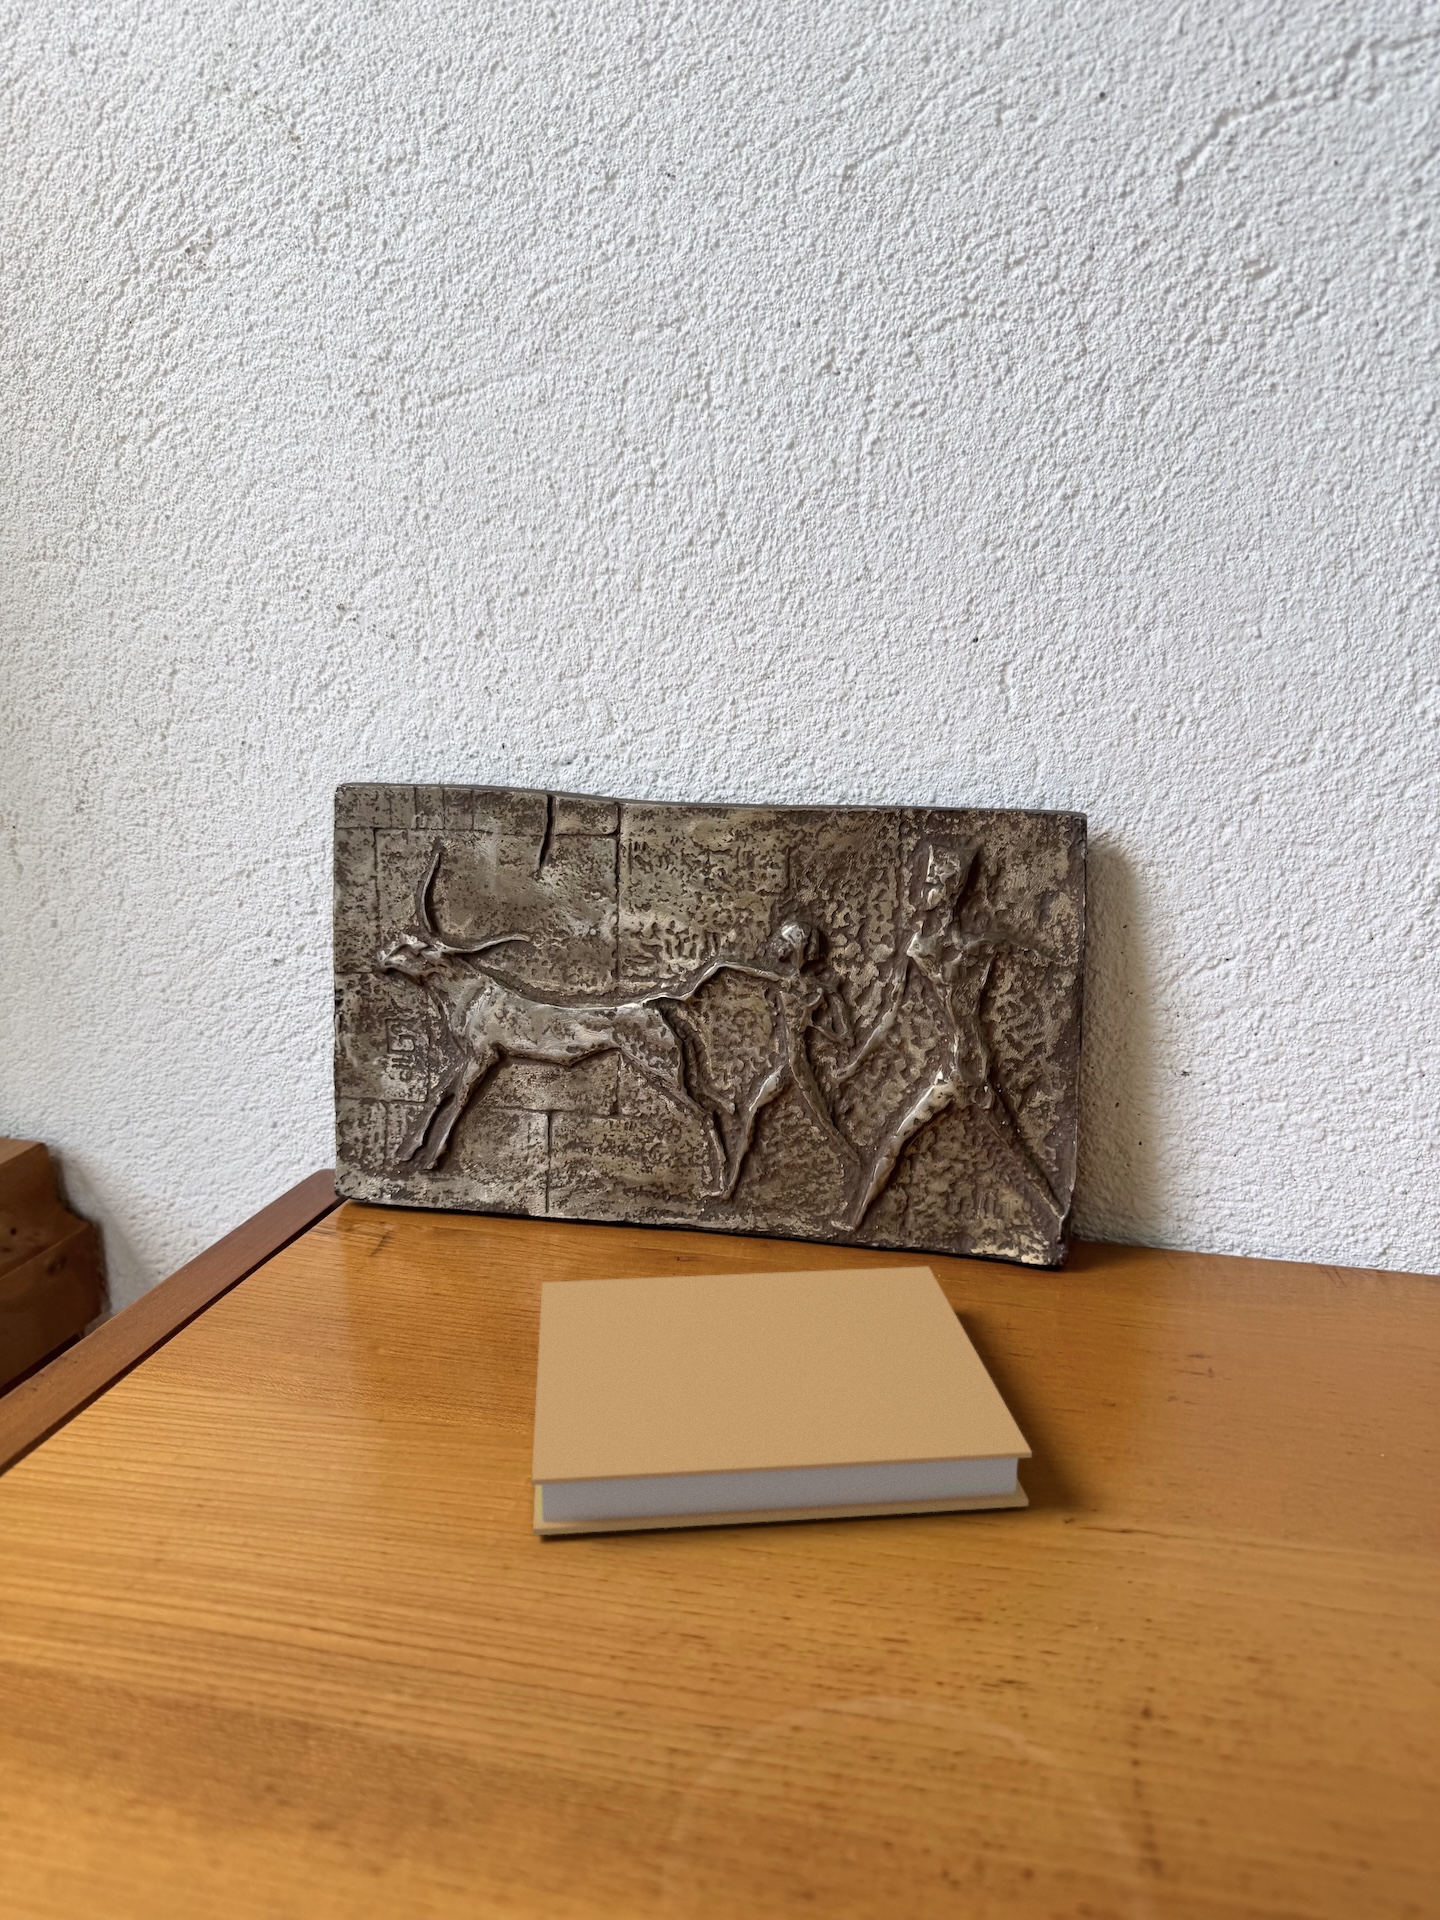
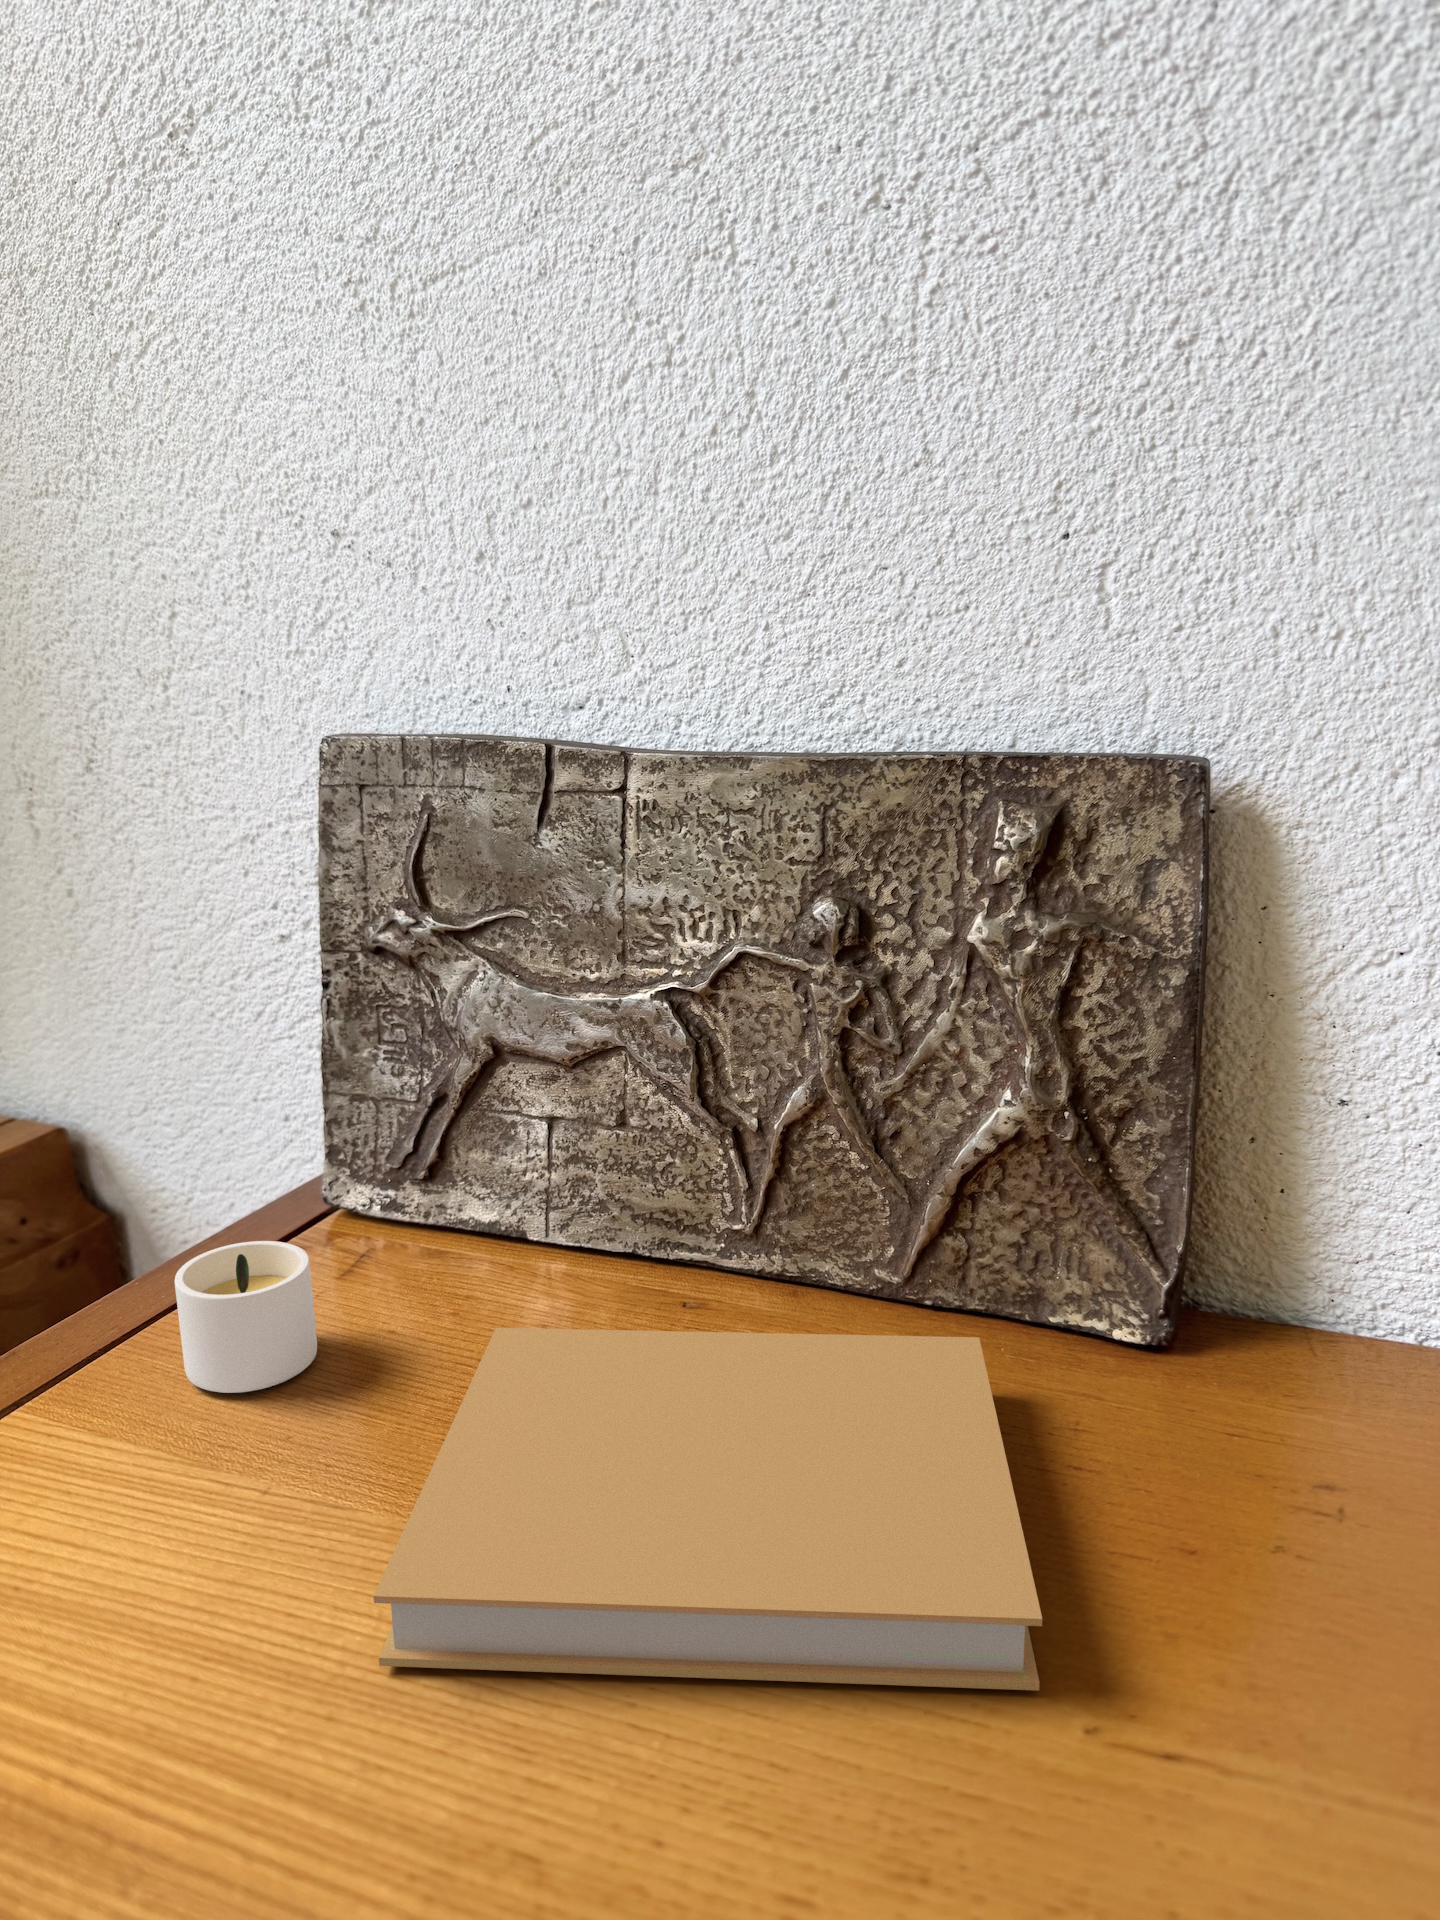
candle: none [261,1222,429,1350] -> present [175,1241,317,1393]

